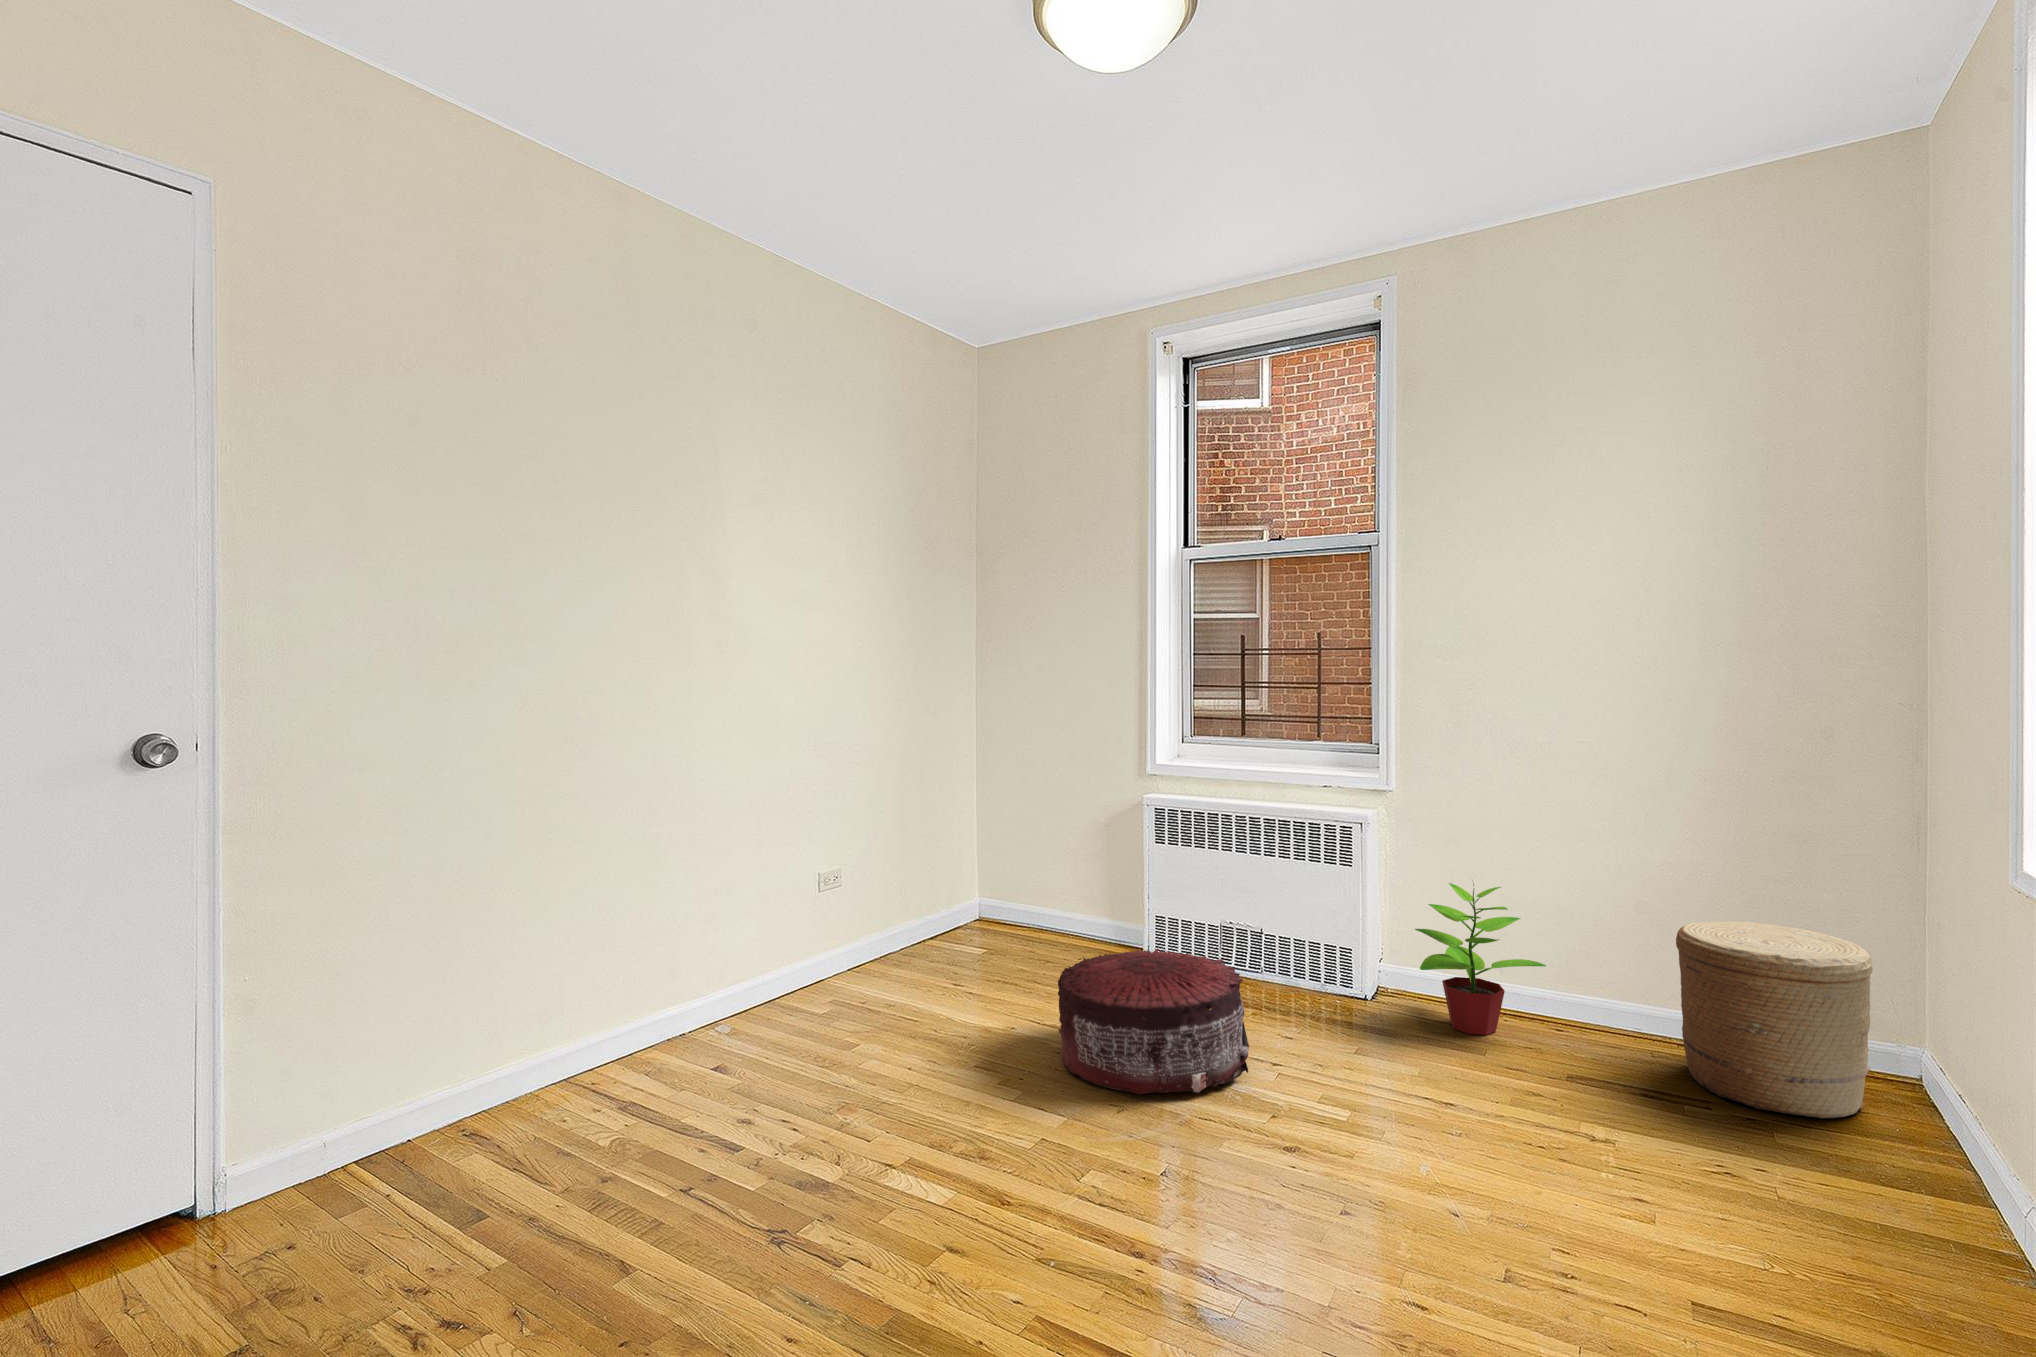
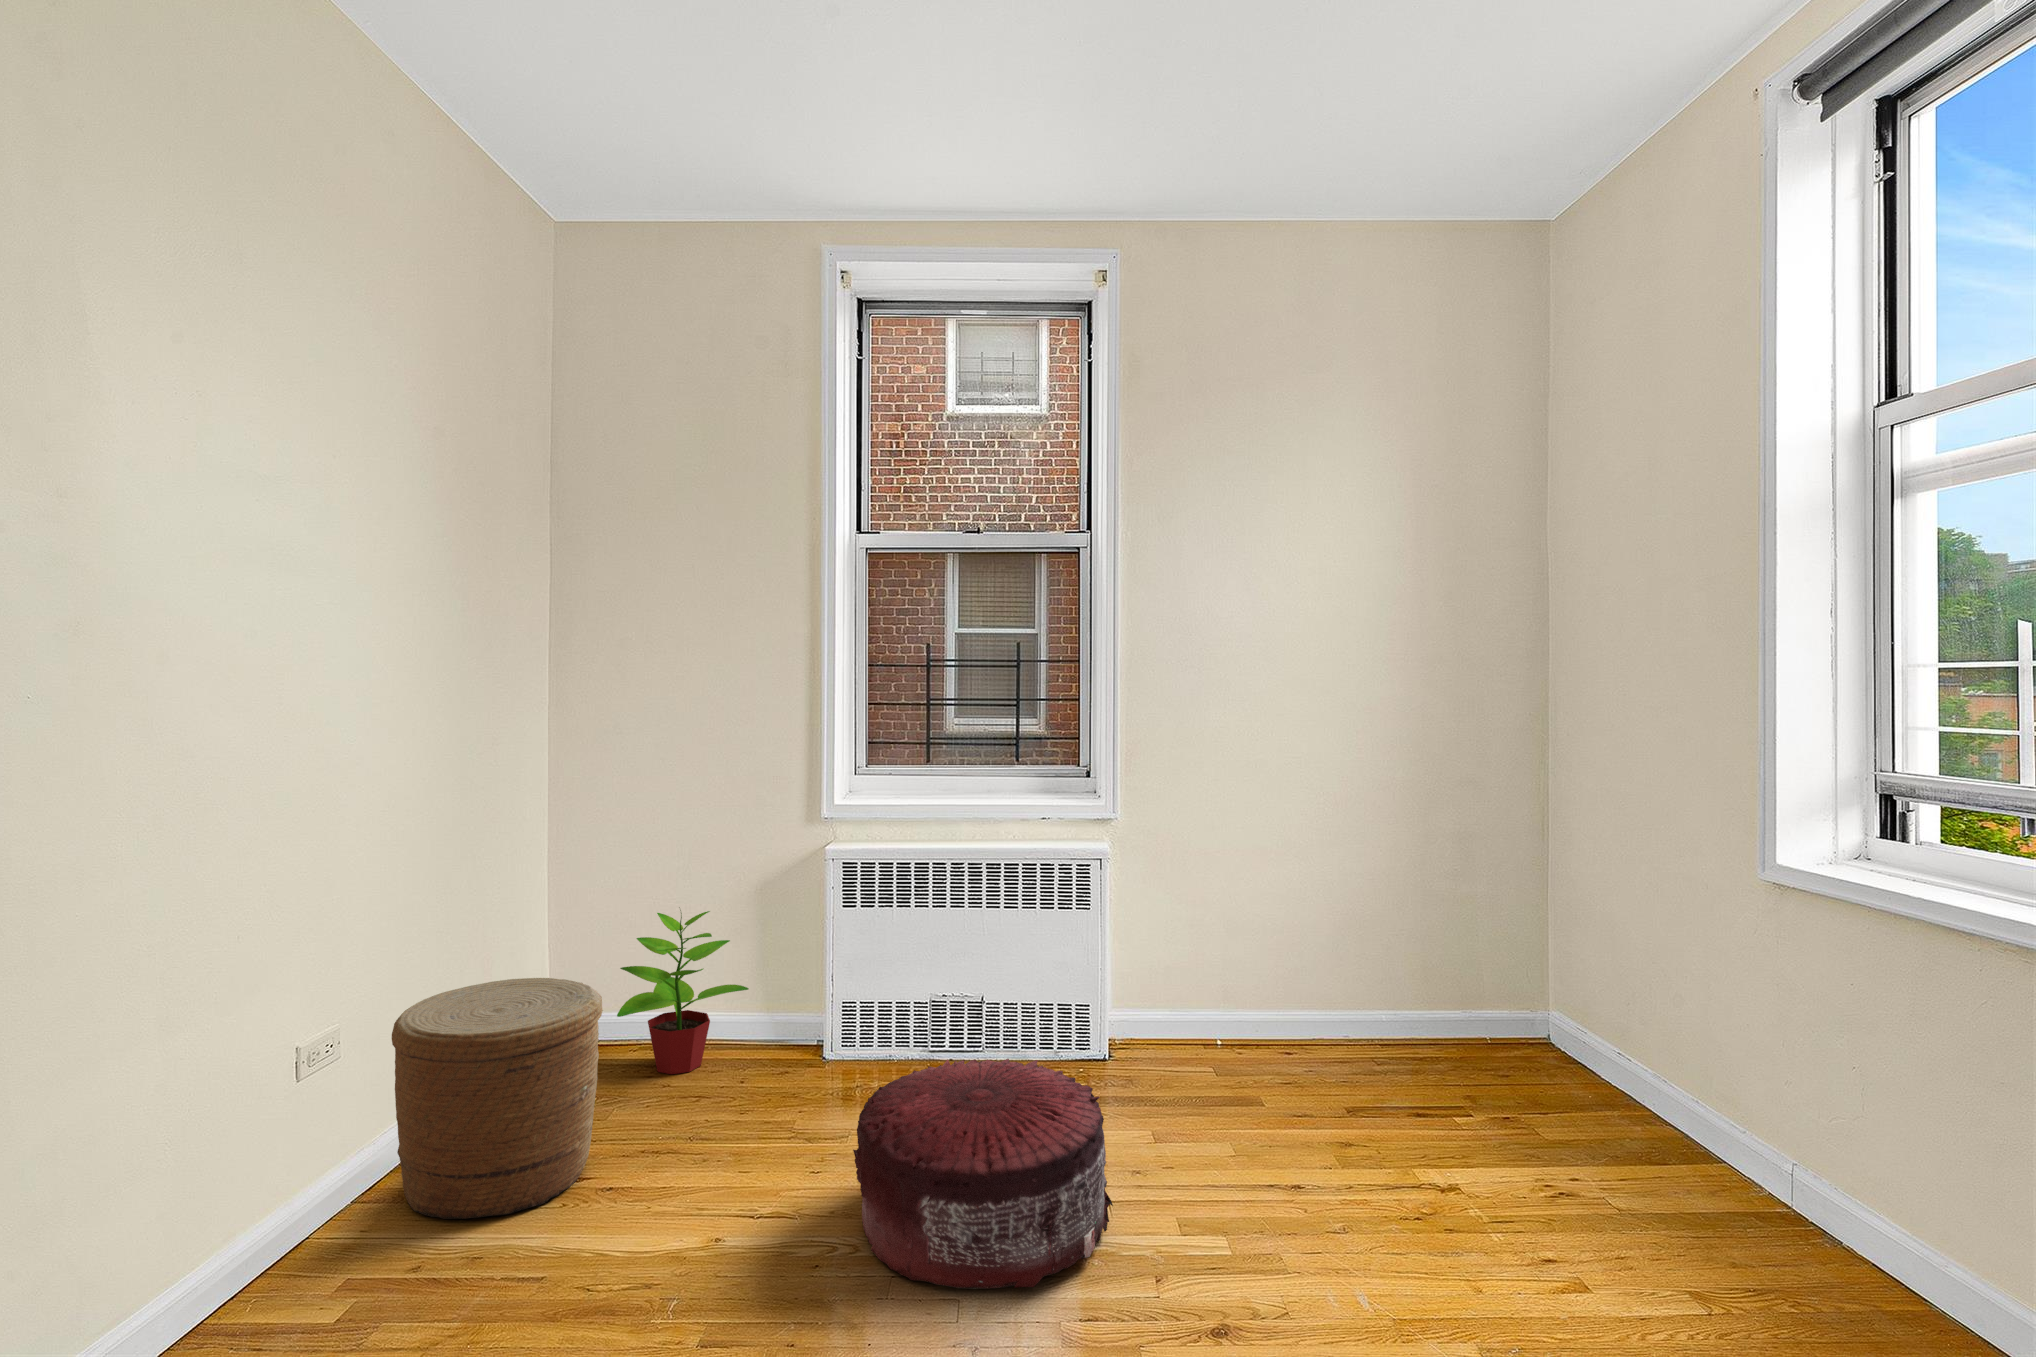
potted plant: present [1415,883,1546,1035] -> present [617,910,749,1074]
woven basket: present [1676,921,1872,1118] -> present [392,978,603,1219]

